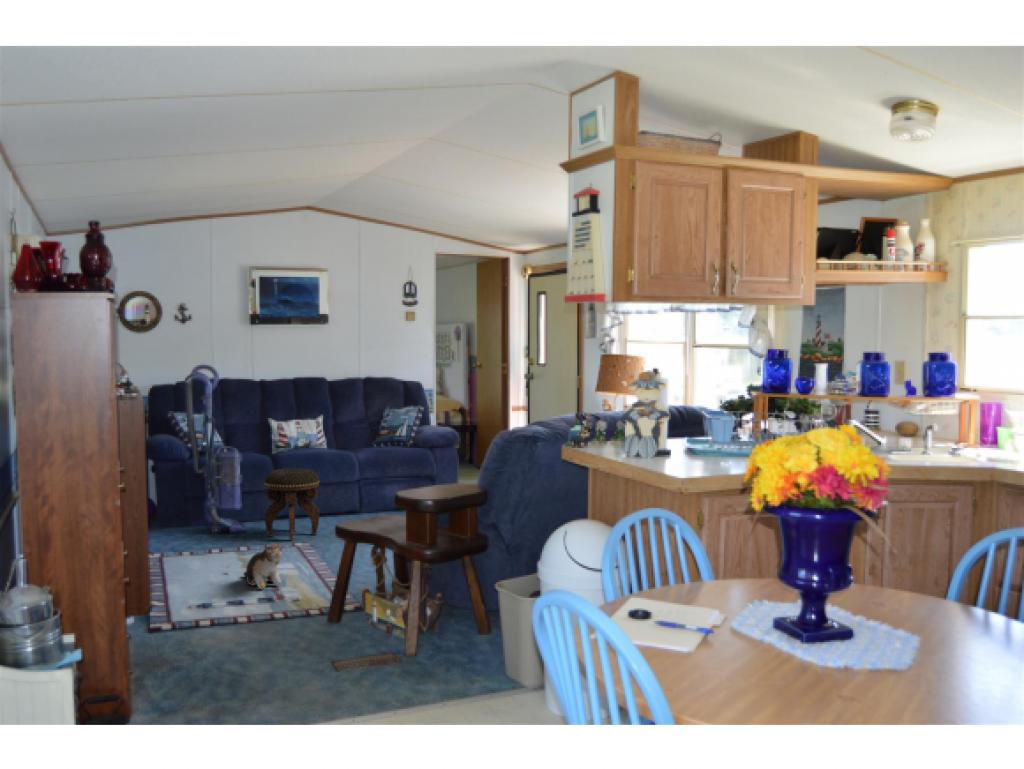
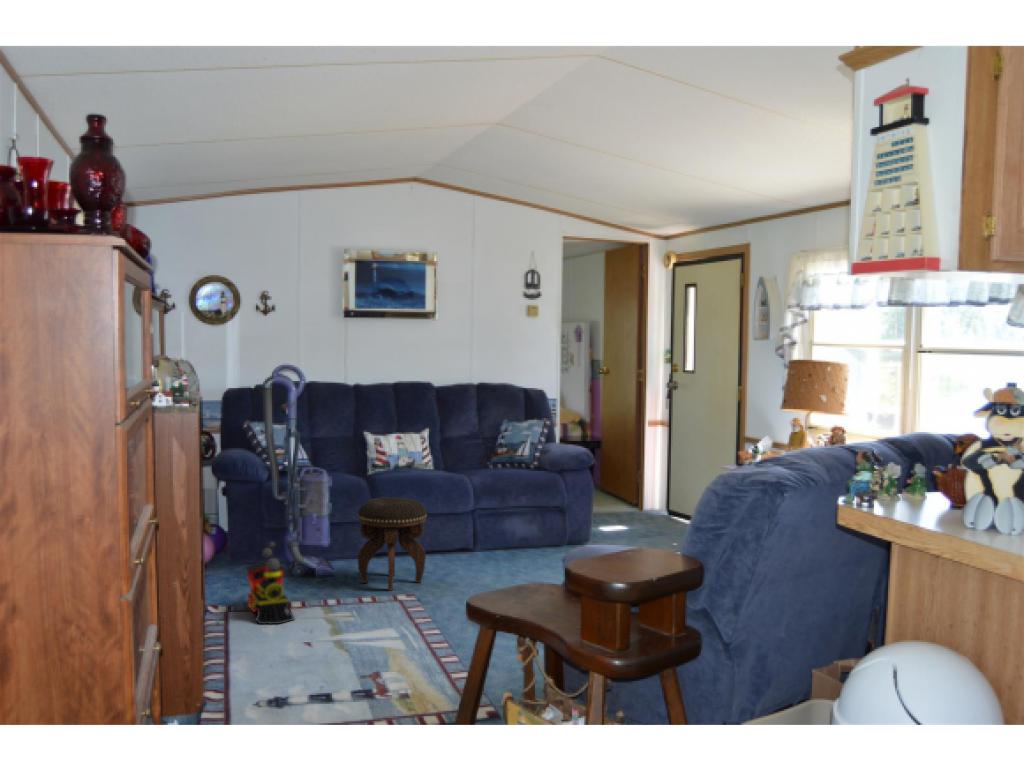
toy train: none [173,503,214,565] -> present [246,542,294,624]
plush toy: present [244,544,284,589] -> none [331,609,388,671]

